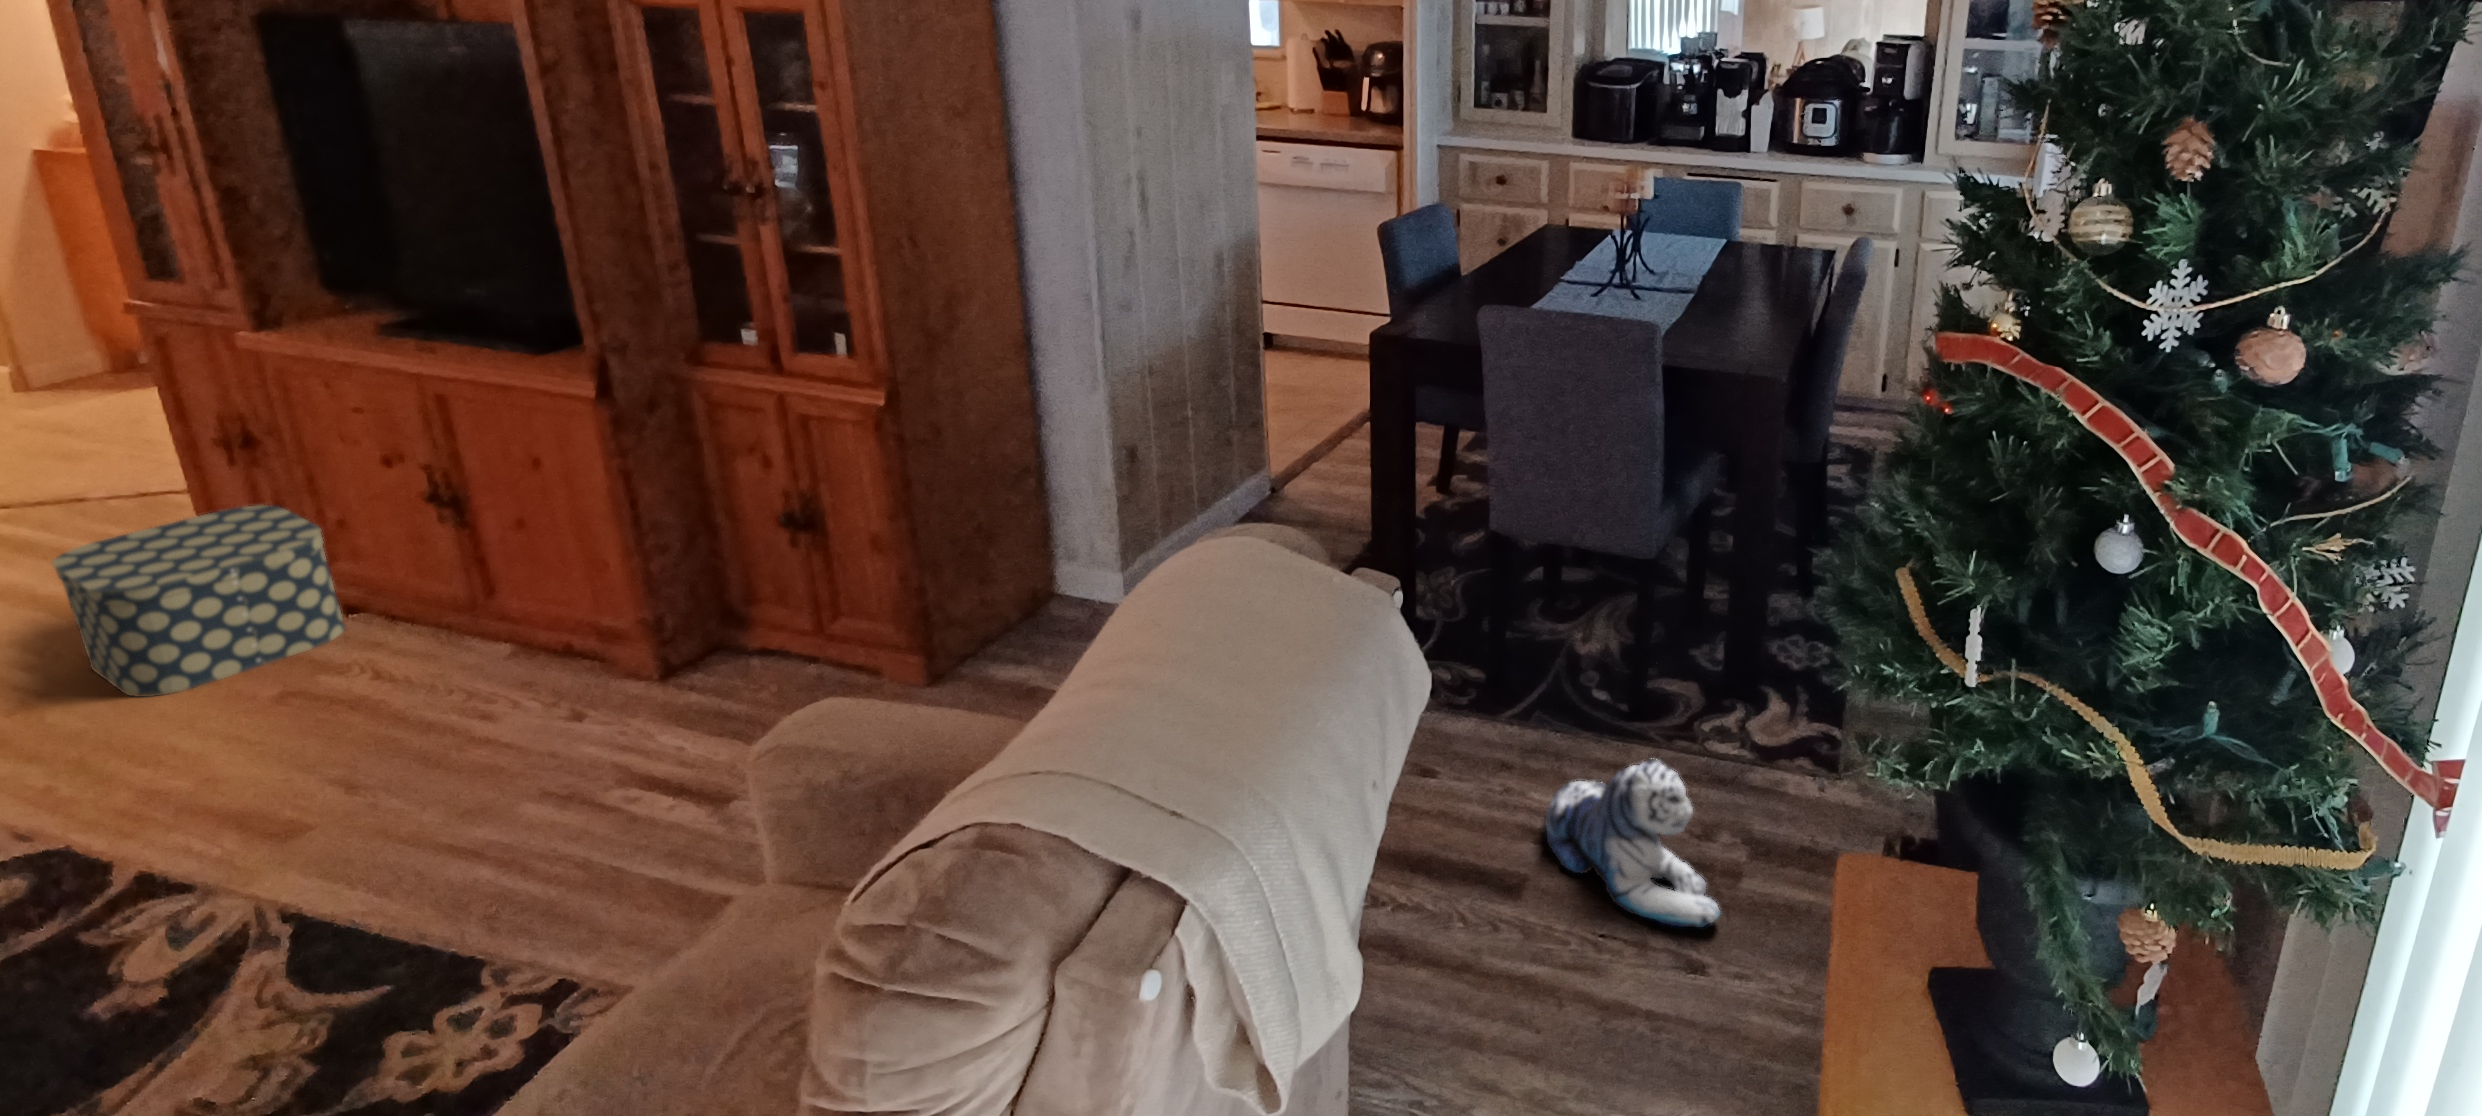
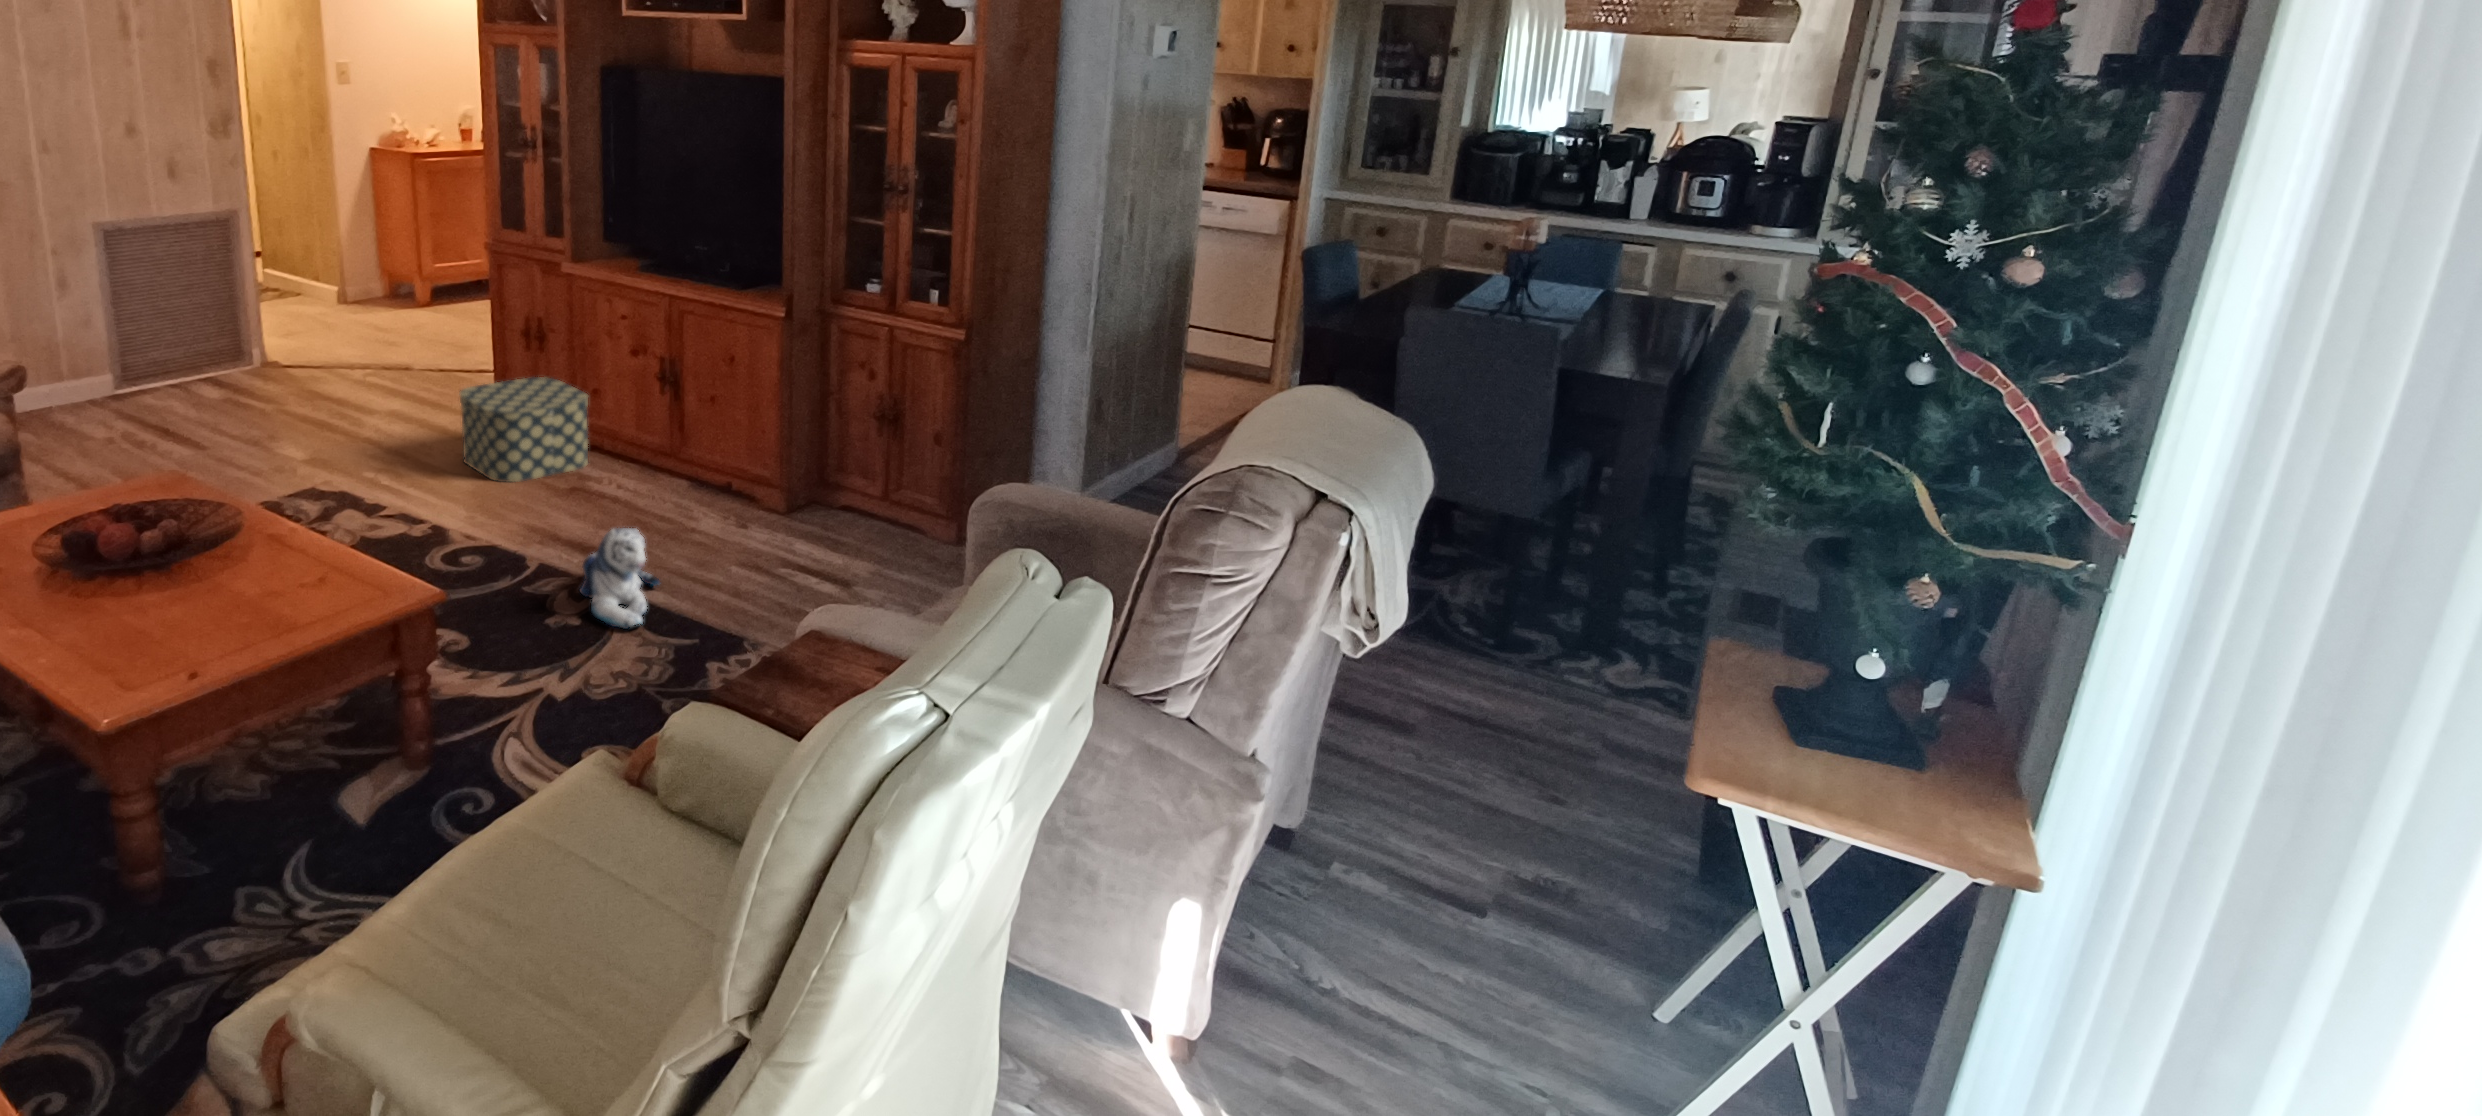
plush toy: present [1545,759,1720,927] -> present [580,528,659,629]

